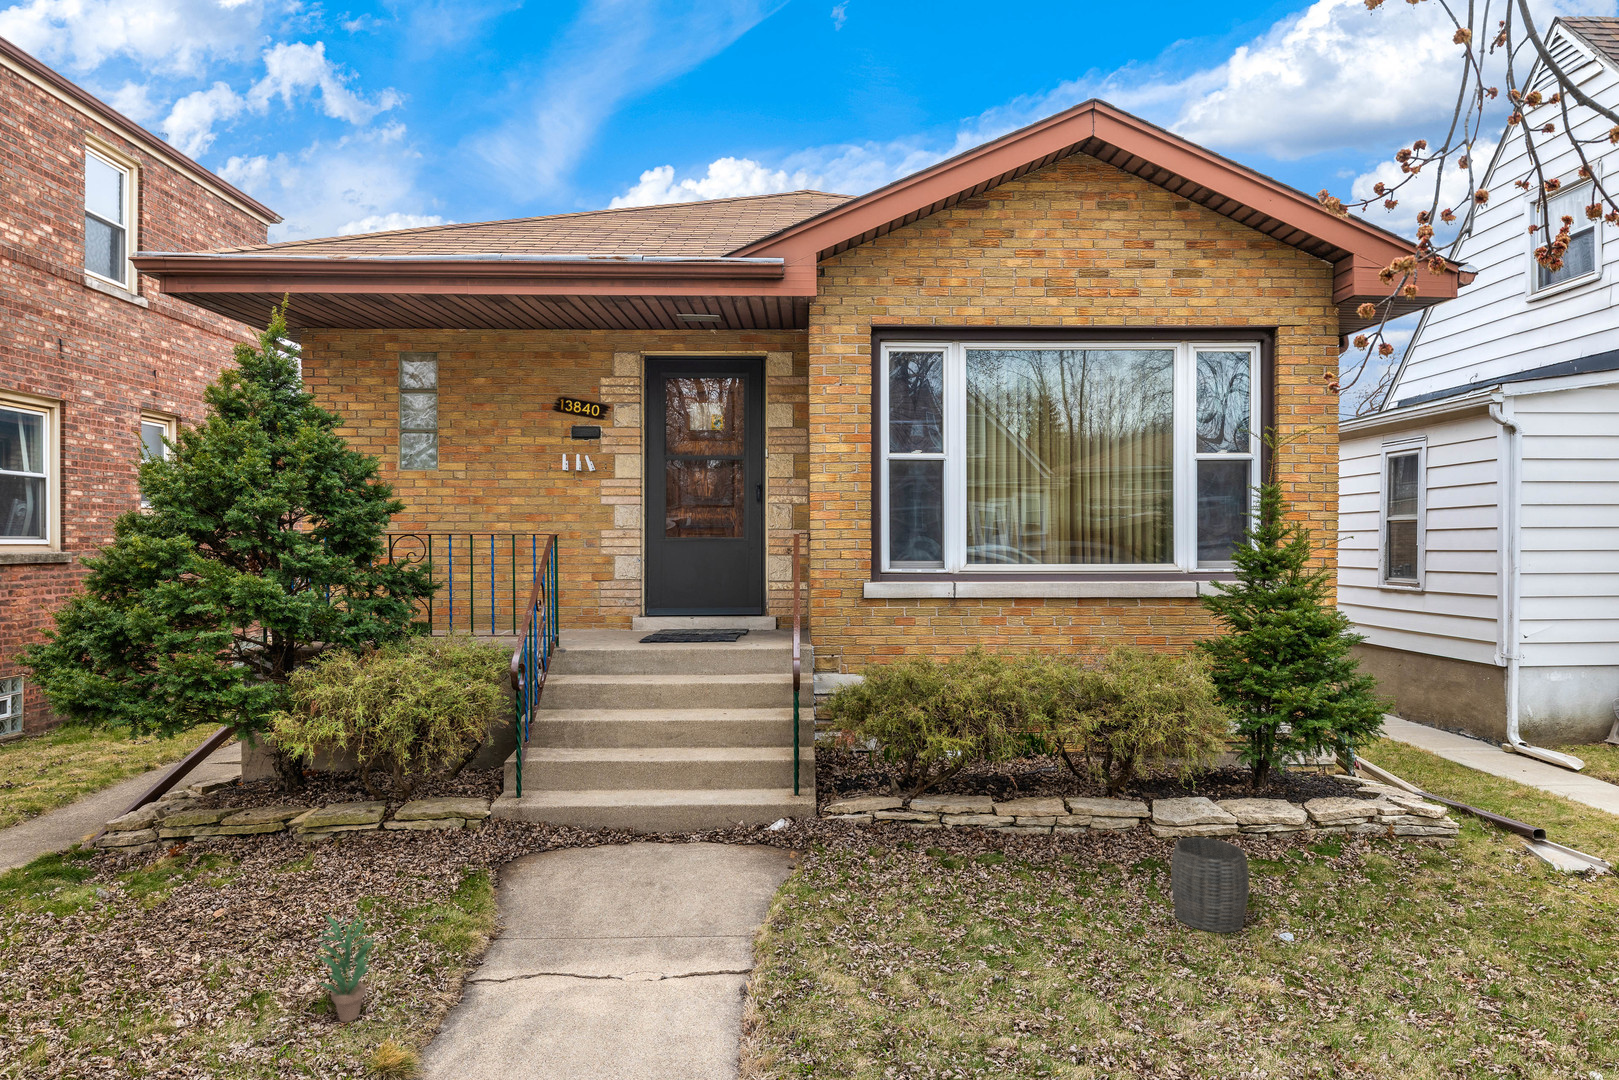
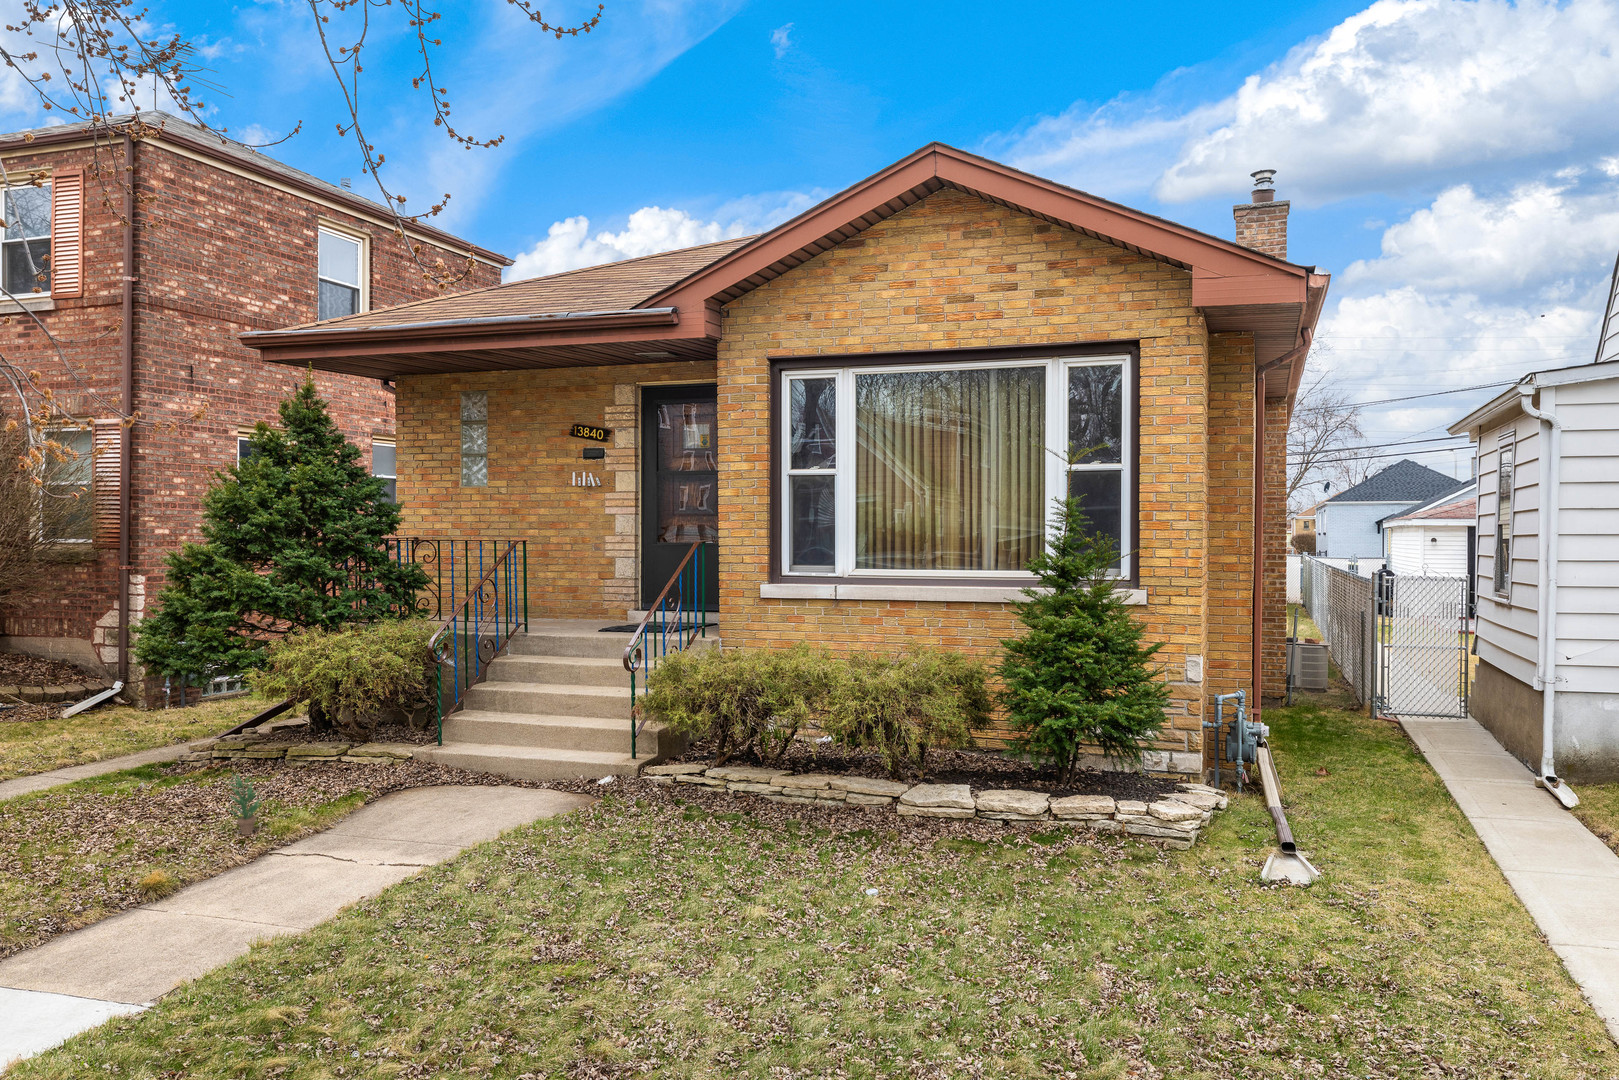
woven basket: present [1171,837,1249,933] -> none [786,801,842,871]

